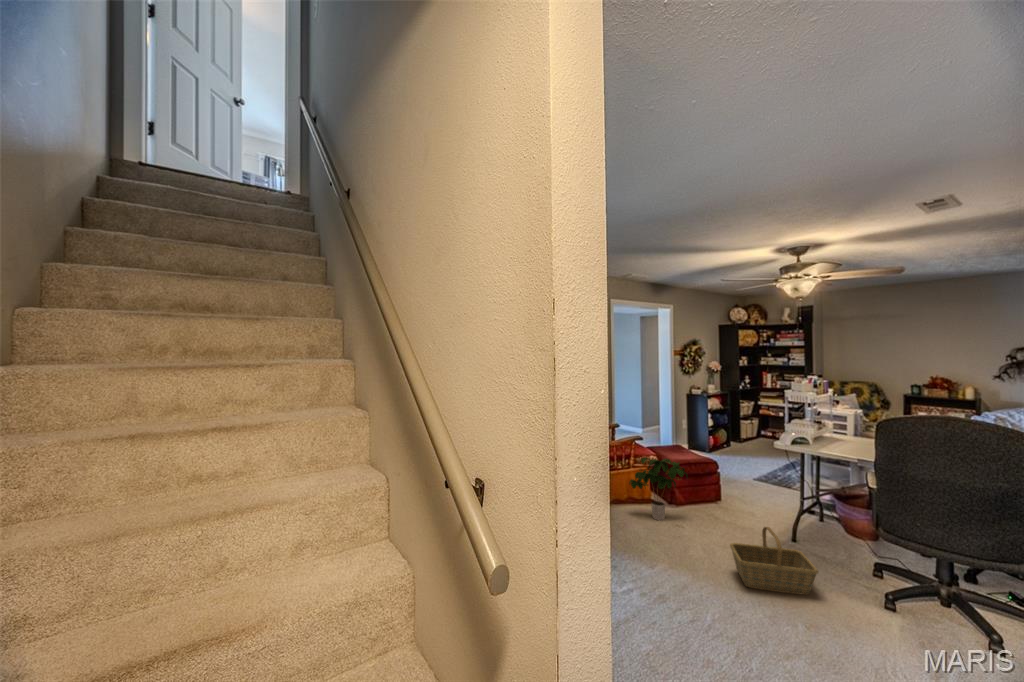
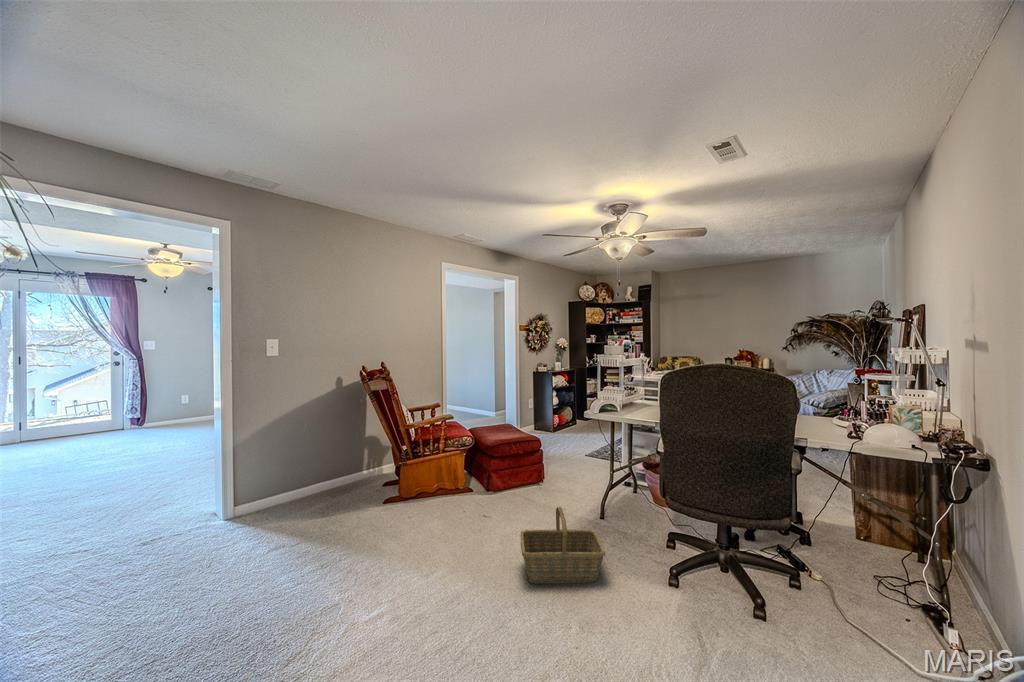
potted plant: present [629,458,688,520] -> none [435,437,499,510]

